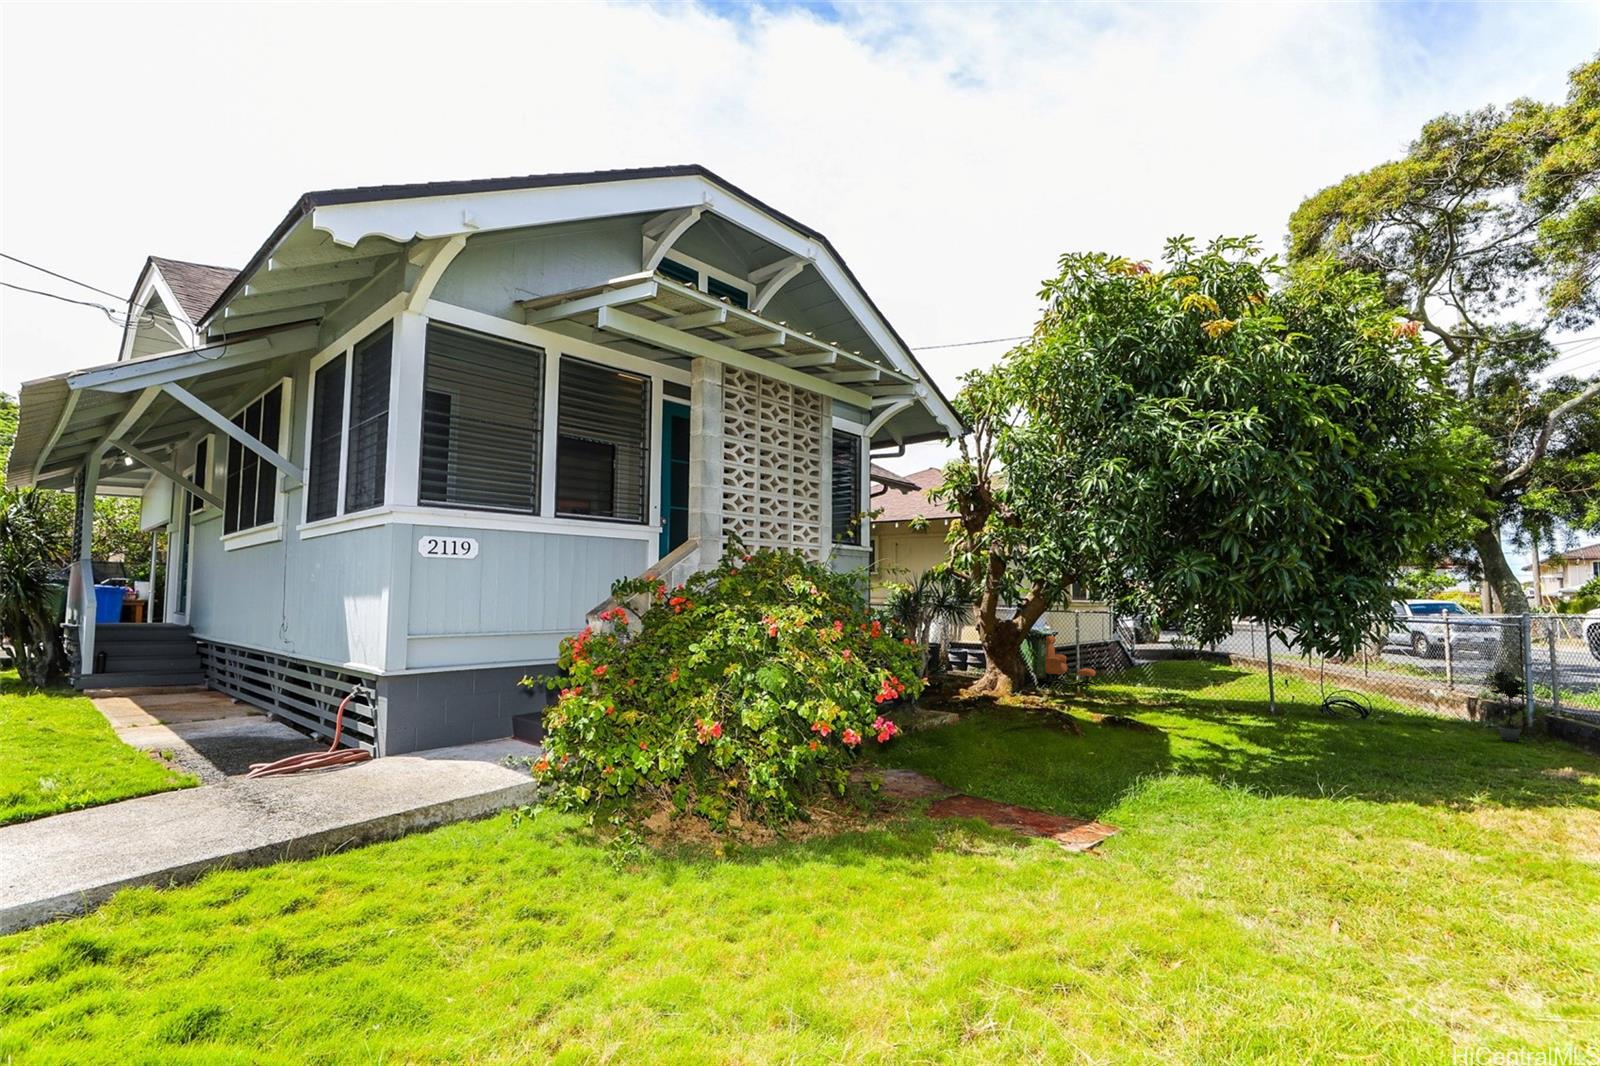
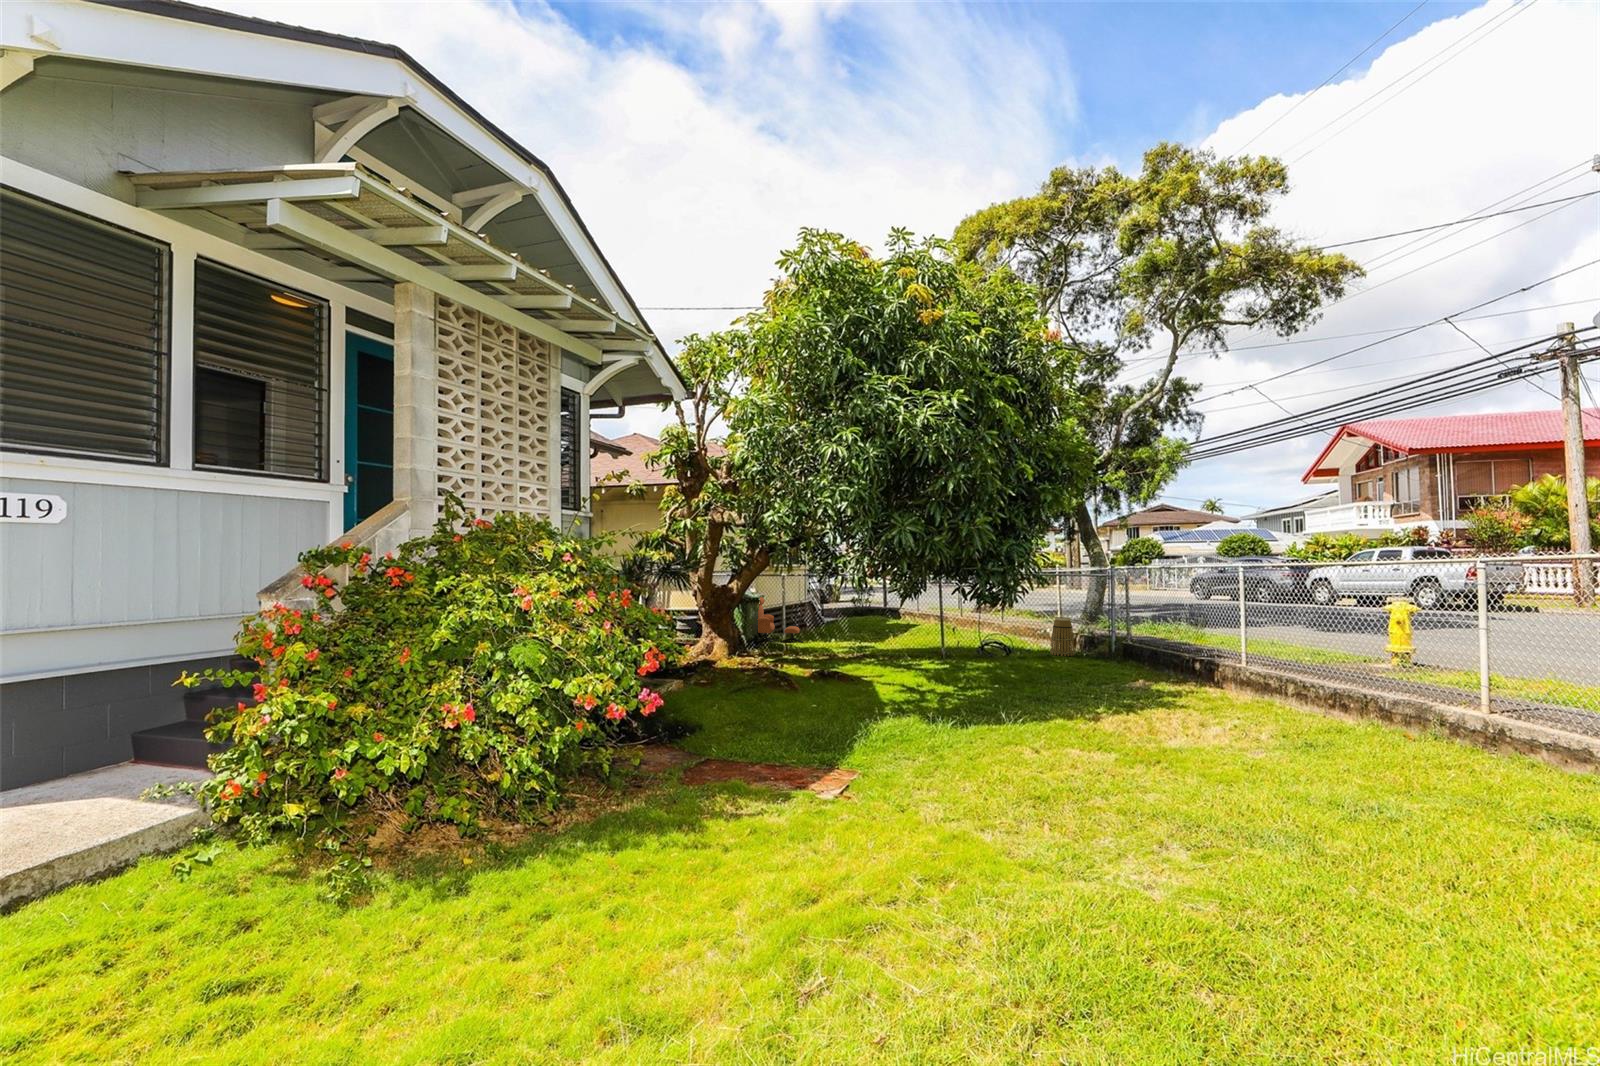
potted plant: present [1489,669,1531,742] -> none [1092,612,1119,667]
basket: none [1428,673,1466,724] -> present [1050,617,1075,656]

